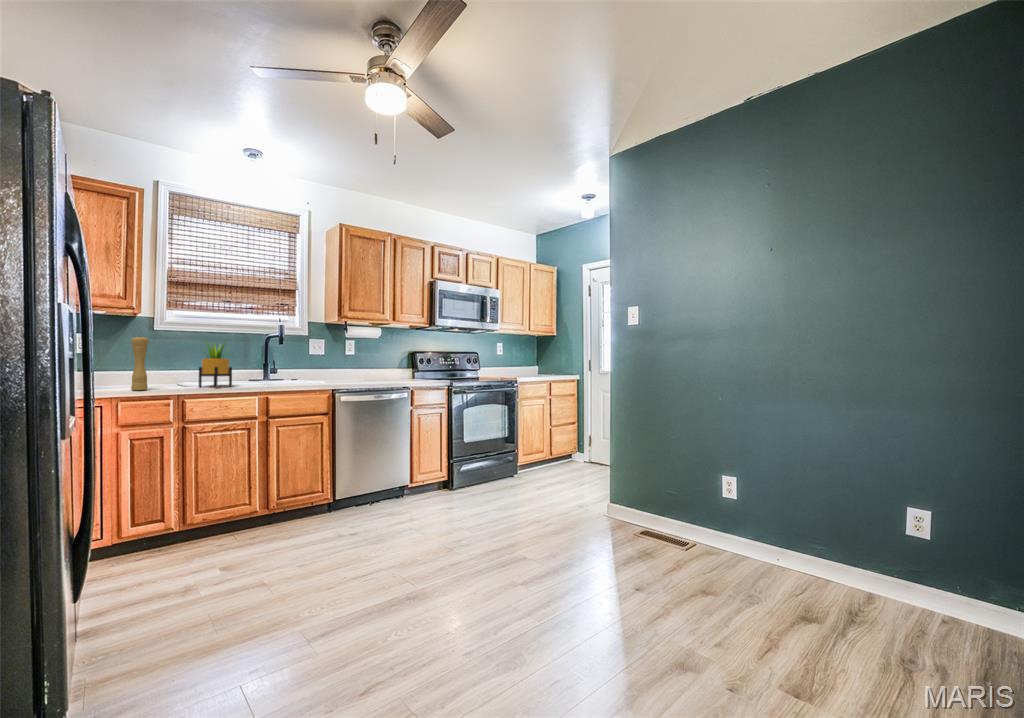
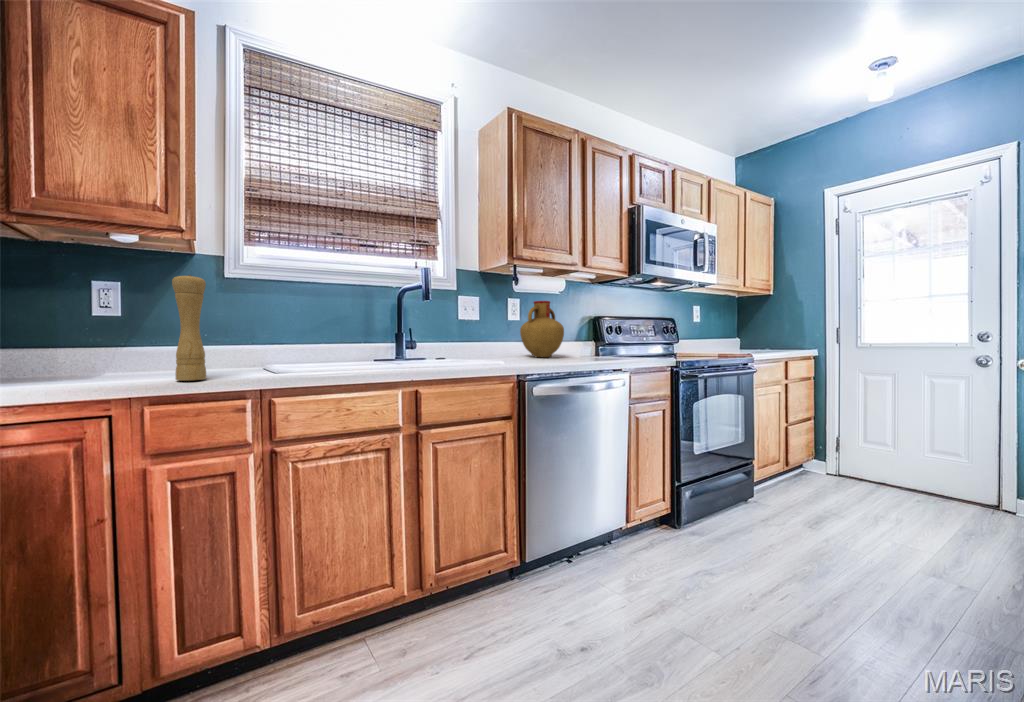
potted plant: present [199,342,232,387] -> none [300,283,356,373]
vase: none [353,343,383,380] -> present [520,301,564,357]

